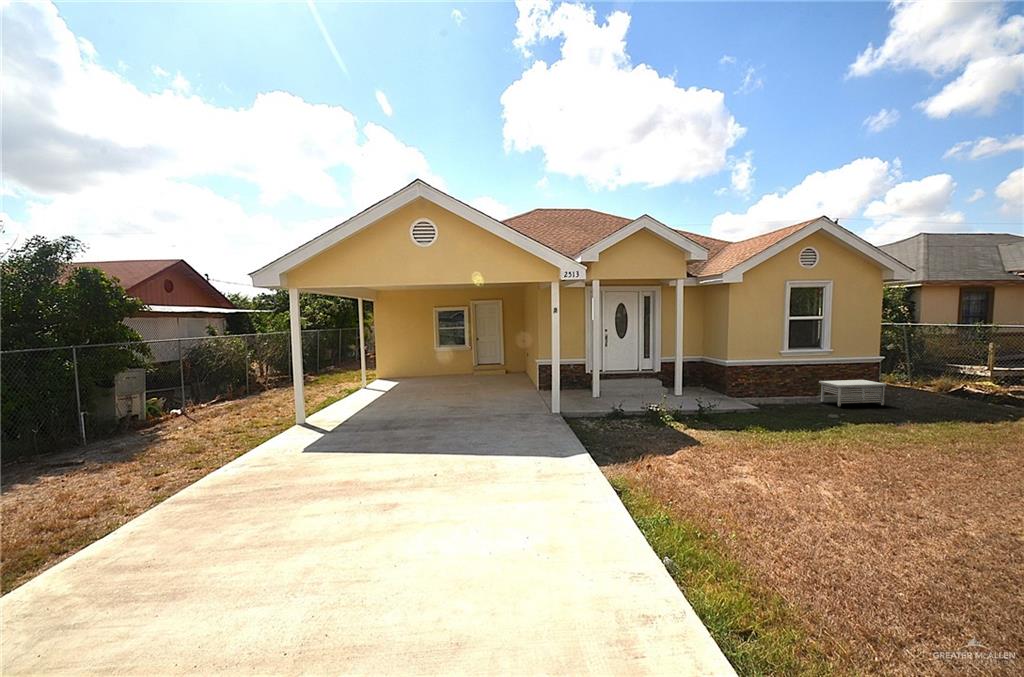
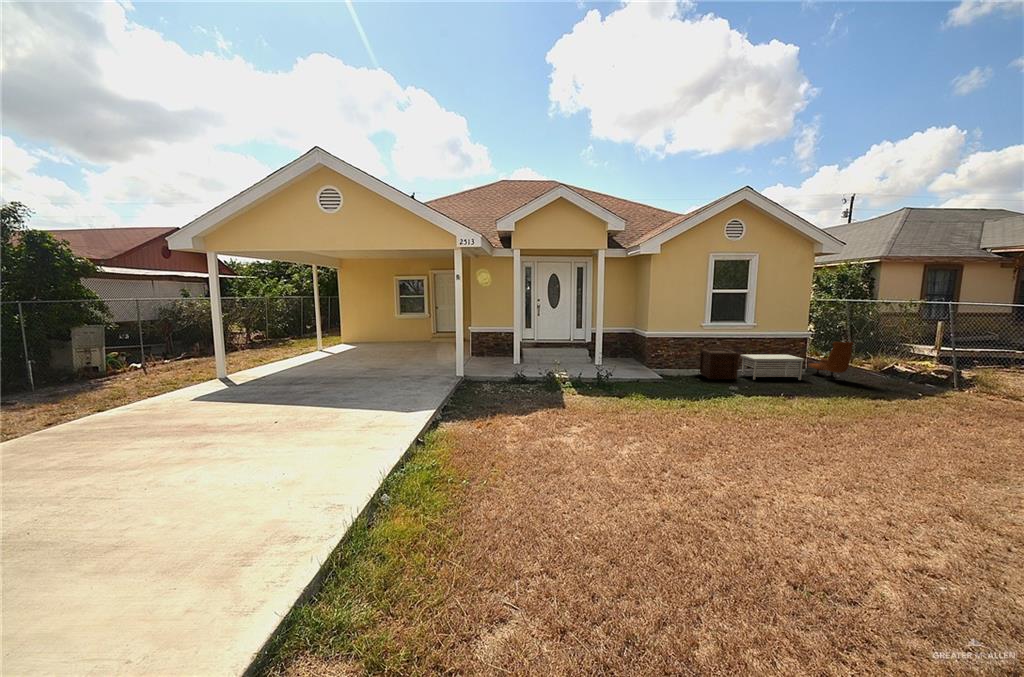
lounge chair: none [881,366,936,407] -> present [808,342,854,381]
wooden crate: none [779,376,824,408] -> present [699,349,738,380]

